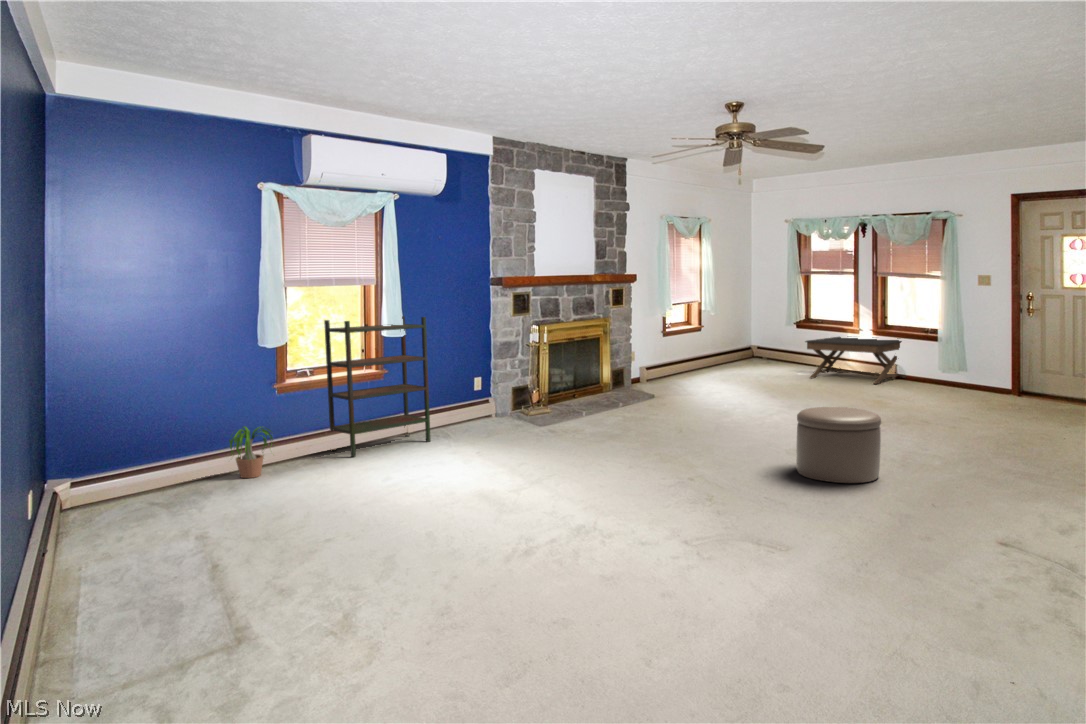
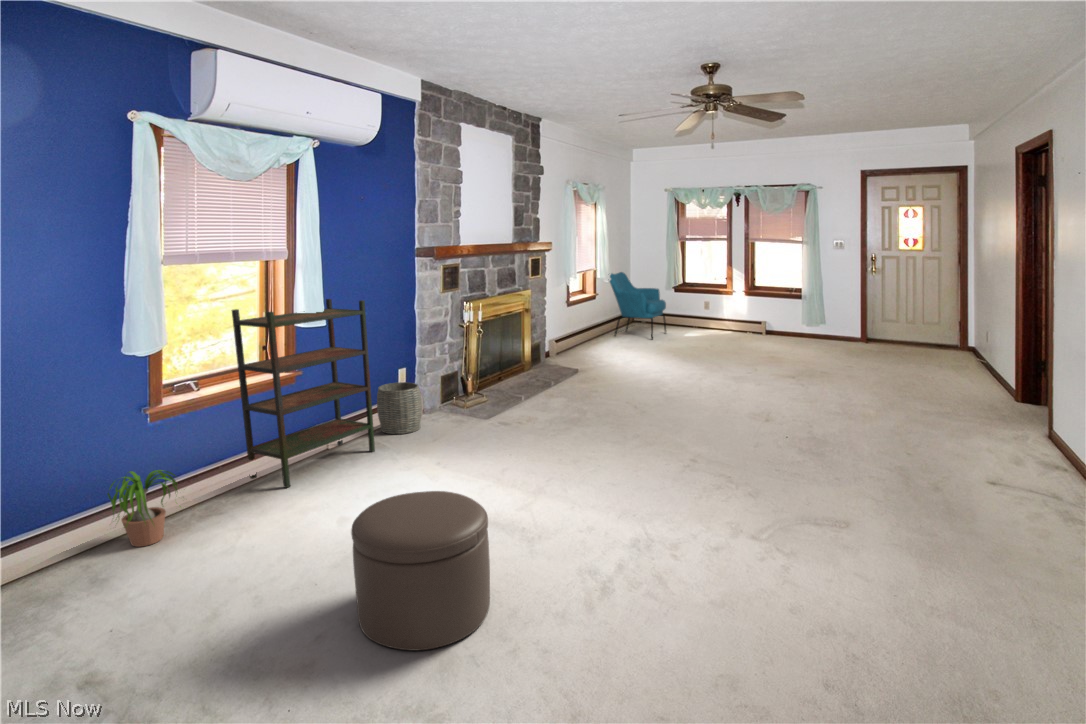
armchair: none [717,306,784,376] -> present [610,272,666,340]
coffee table: present [805,337,906,384] -> none [693,299,782,345]
woven basket: none [442,391,479,433] -> present [377,382,422,434]
ottoman: present [796,407,881,483] -> present [351,491,490,650]

